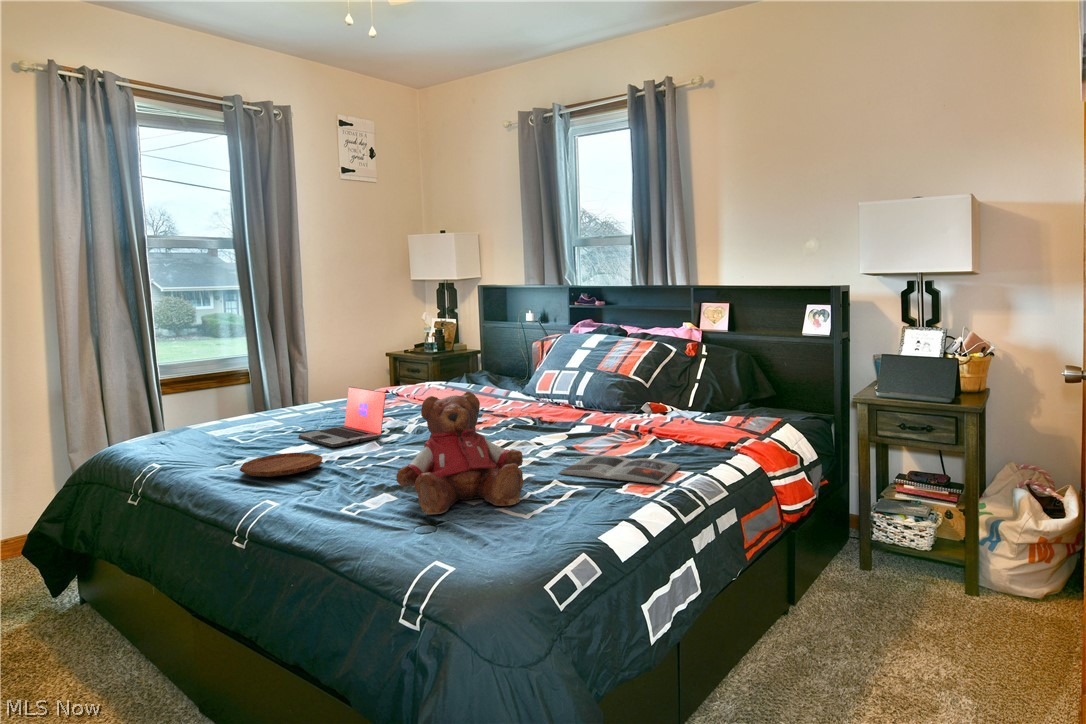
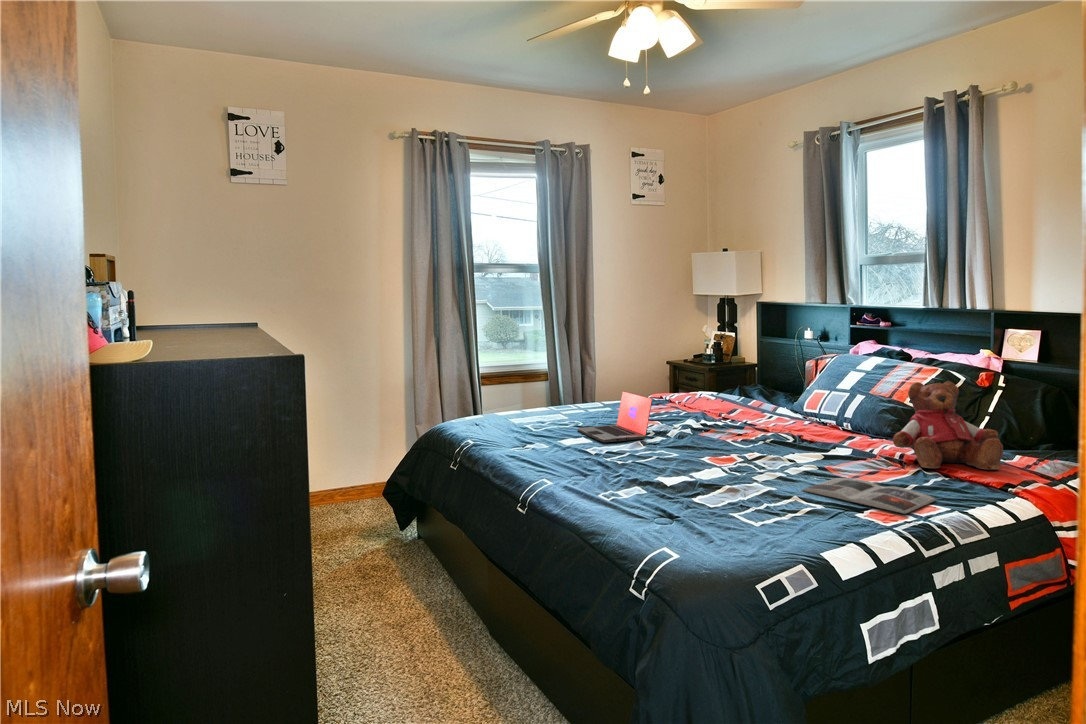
teddy bear: present [396,392,523,514] -> present [893,381,1003,469]
tray: present [240,453,322,477] -> none [526,443,592,461]

